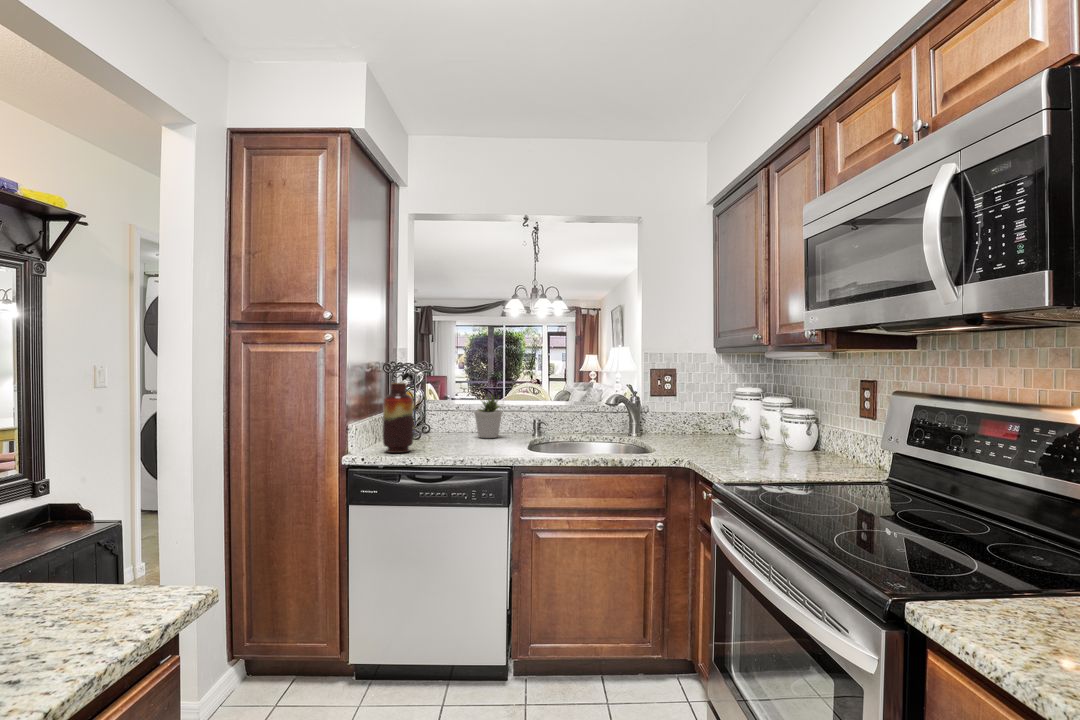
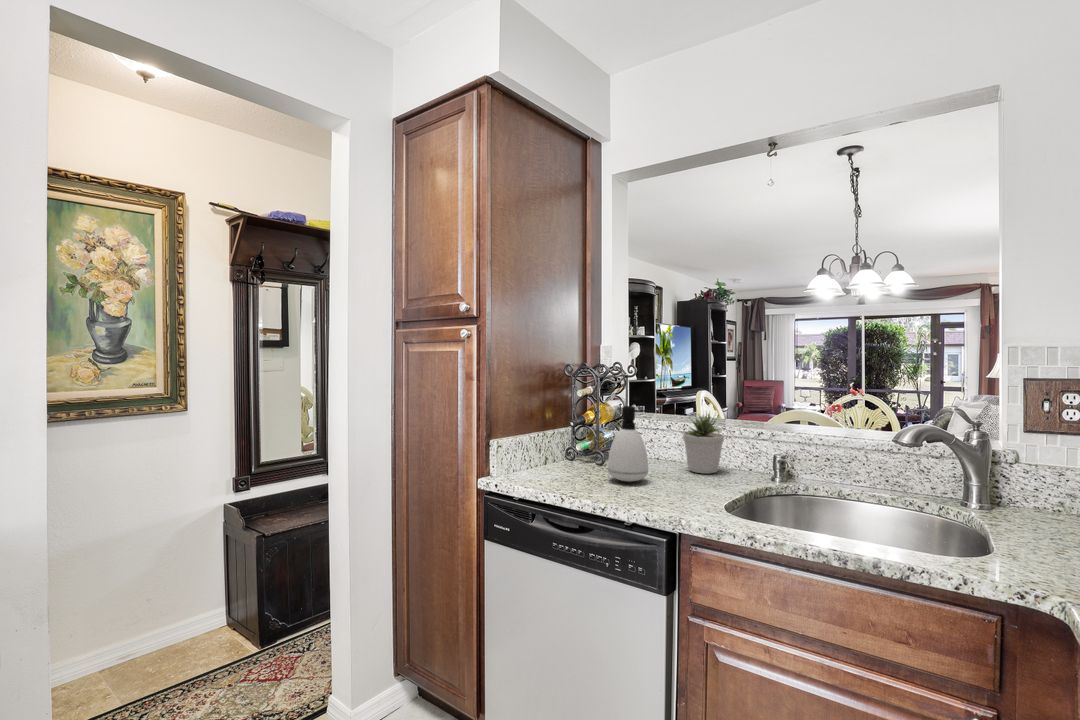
vase: present [383,383,413,453] -> none [535,391,572,482]
soap dispenser: none [437,392,467,447] -> present [608,406,650,482]

